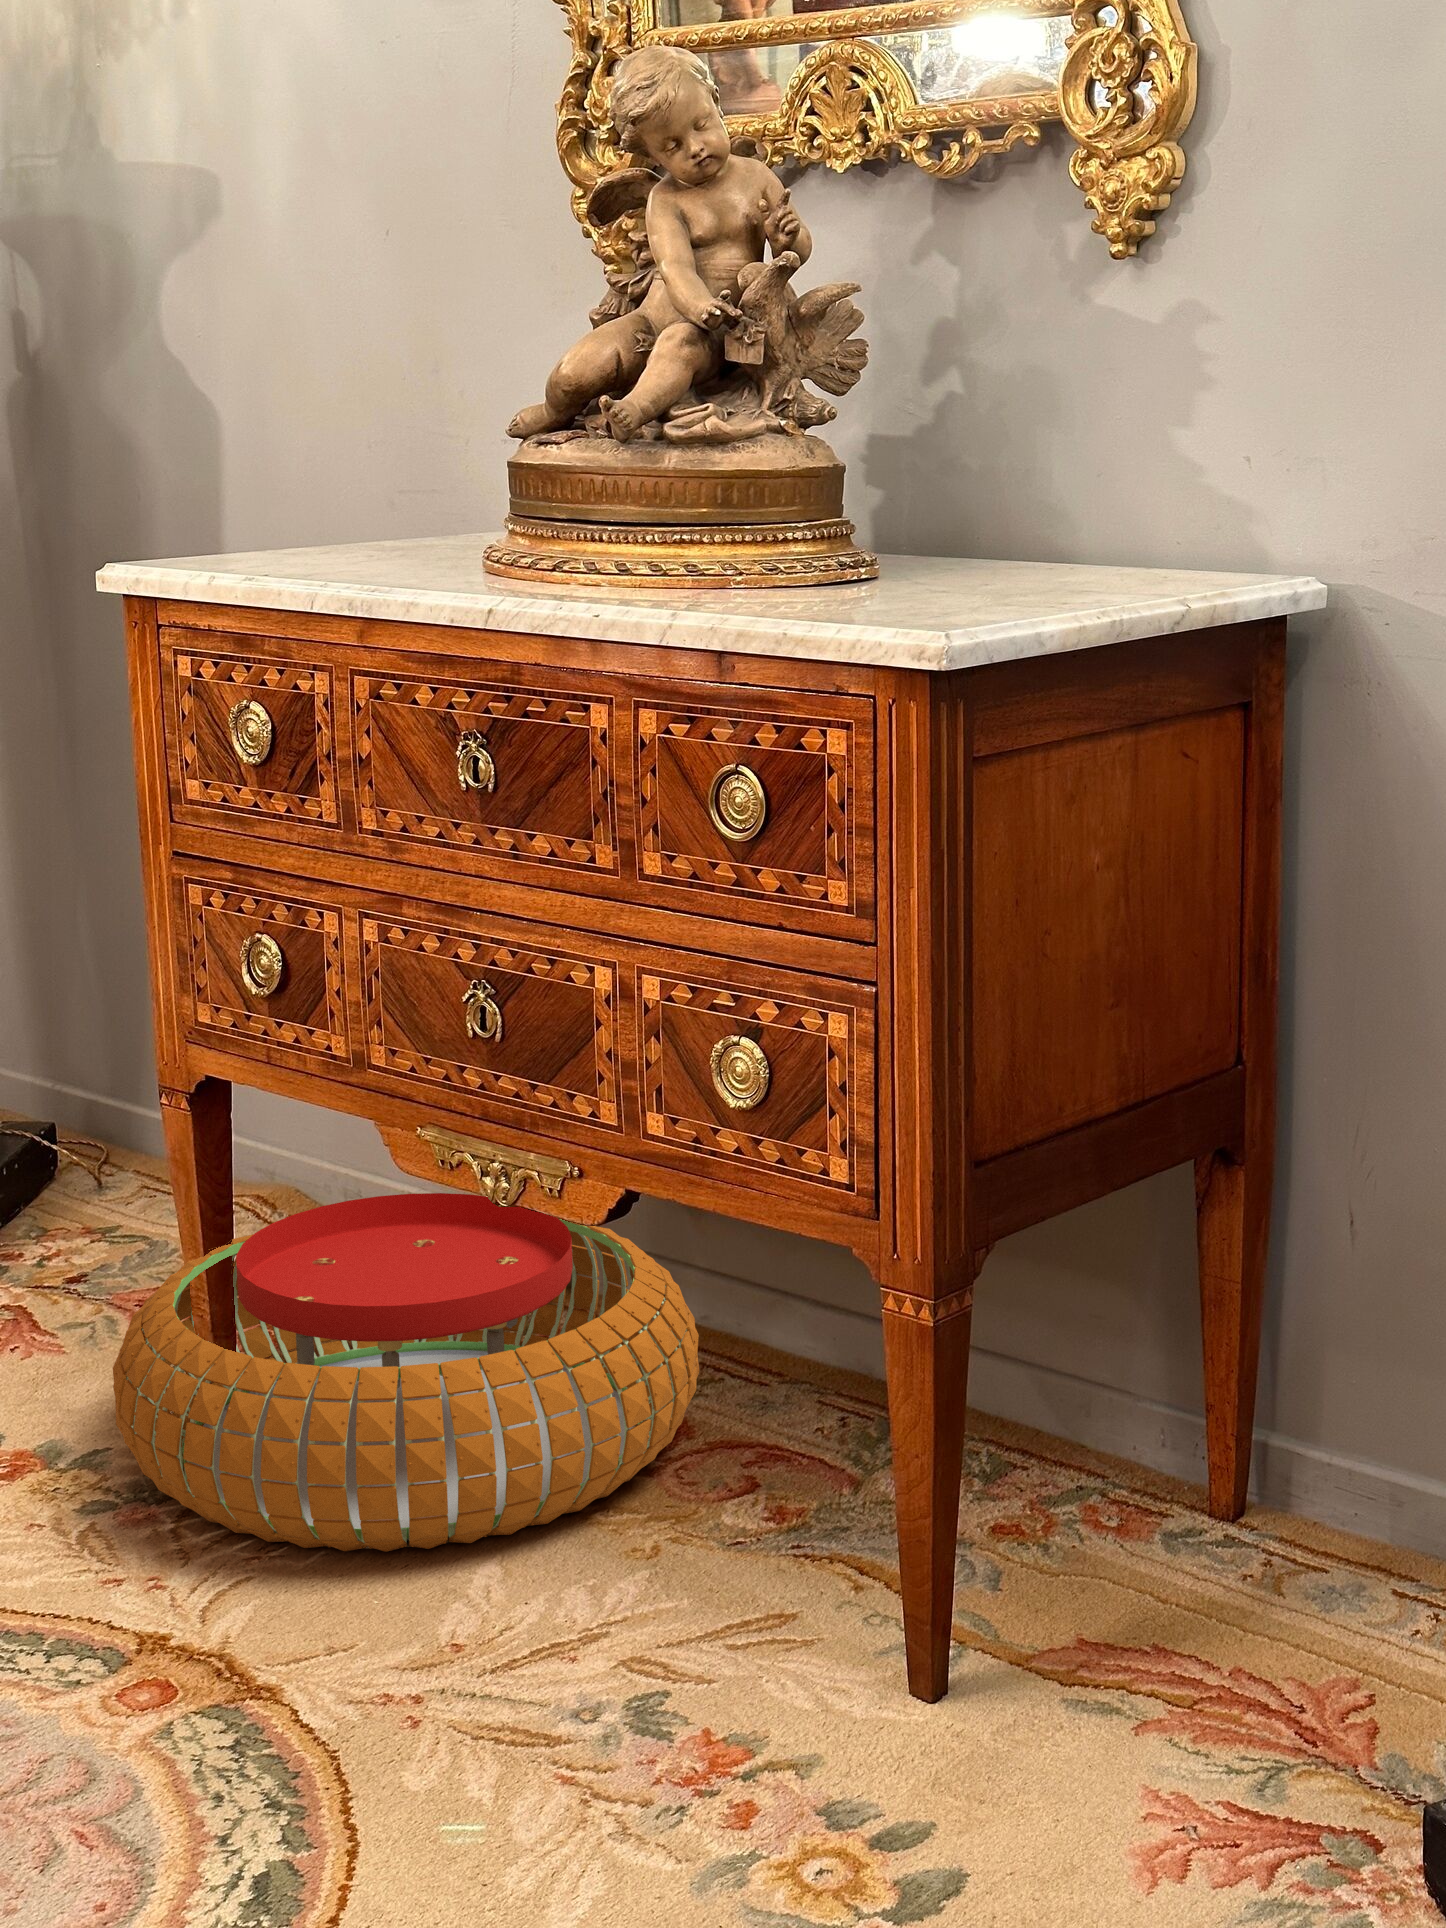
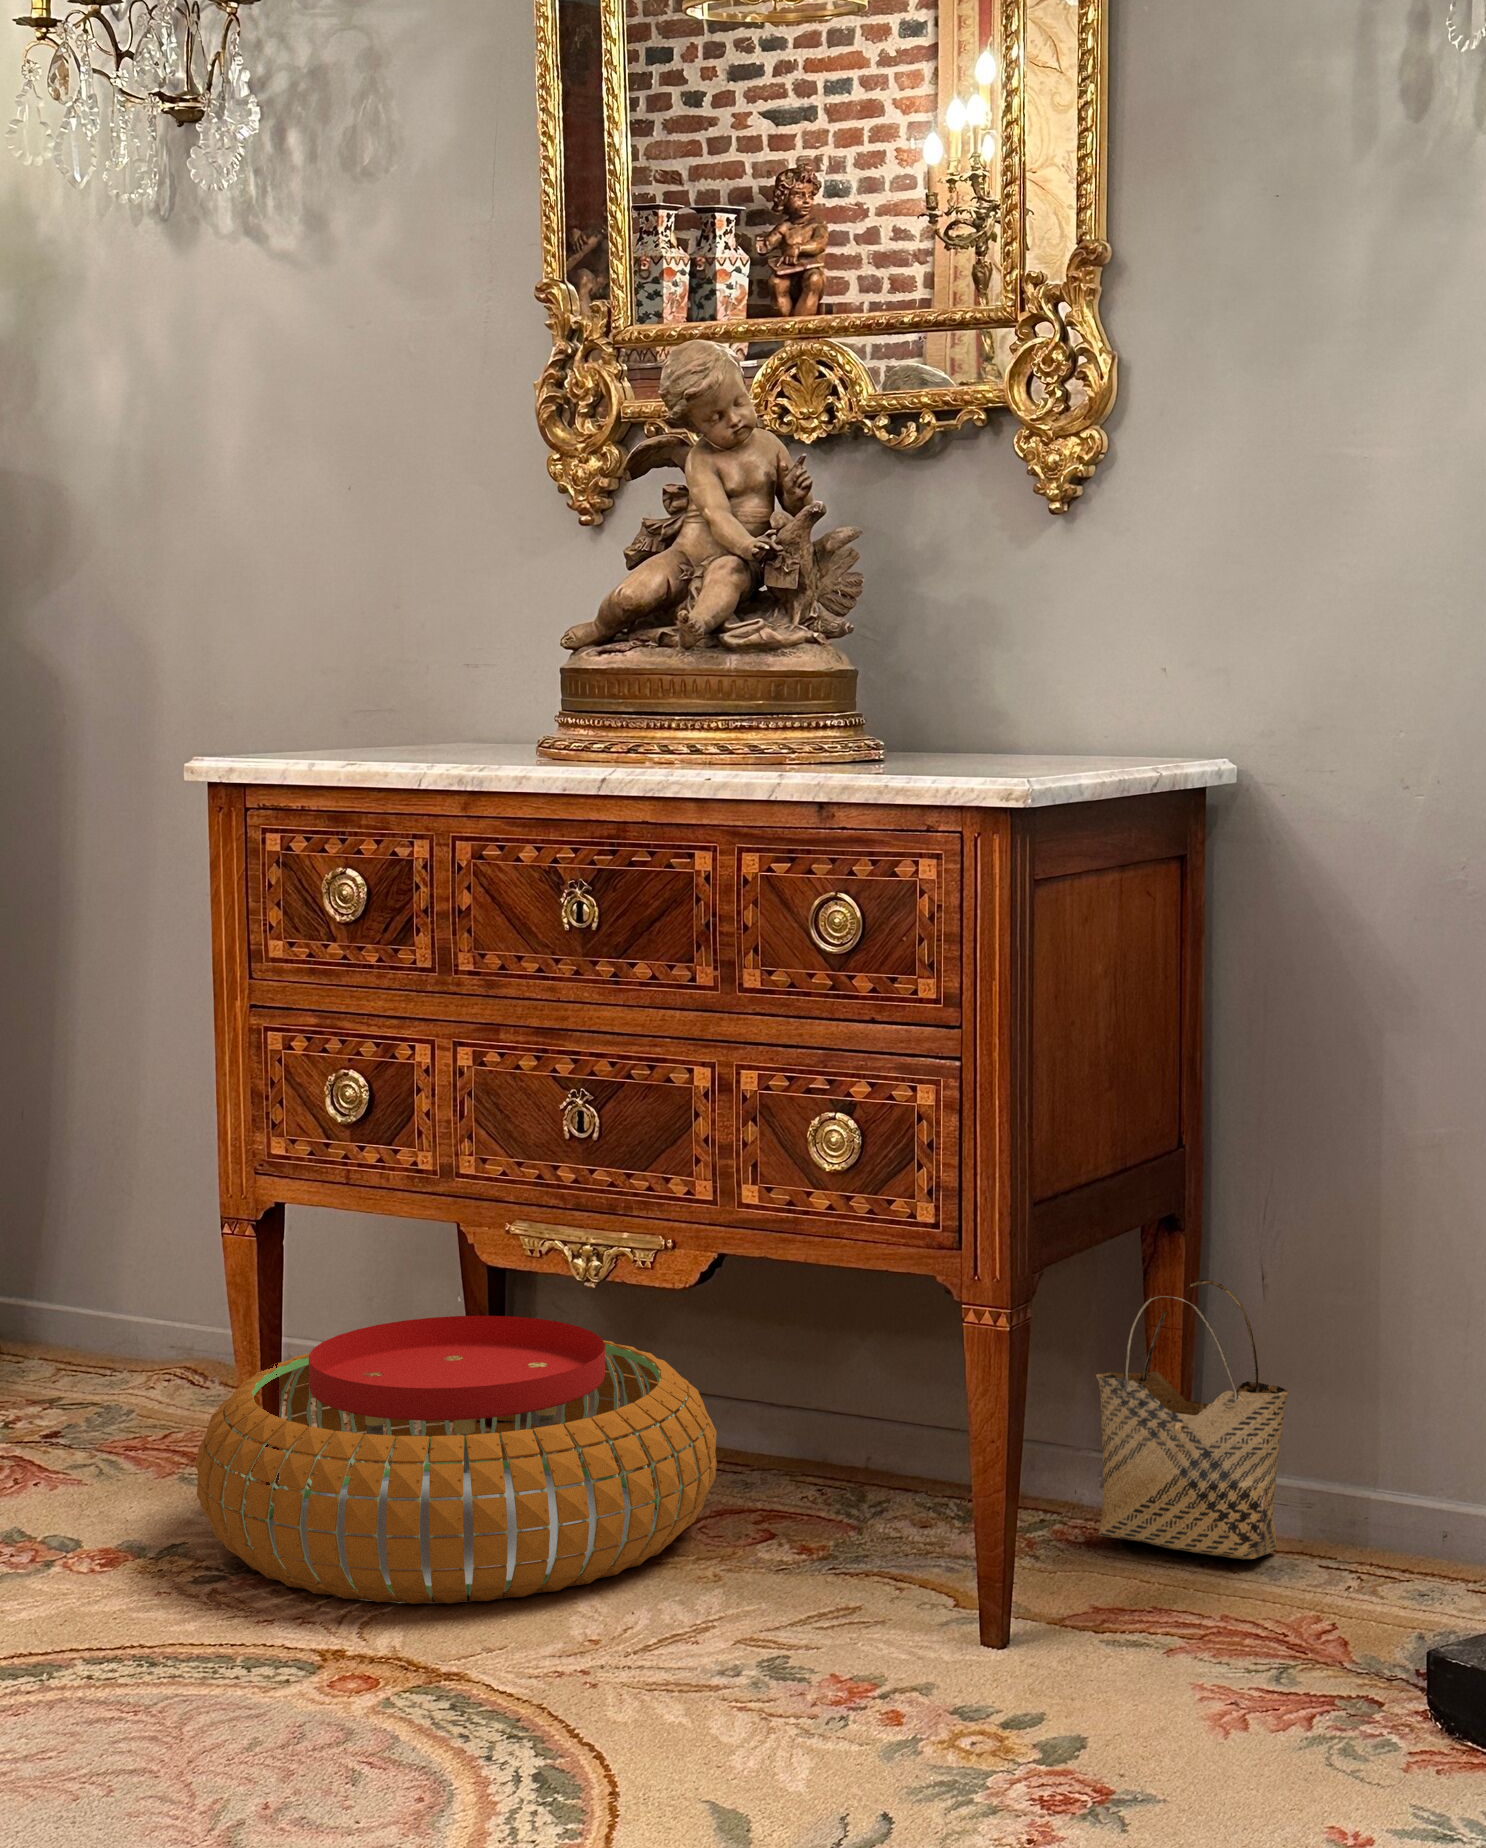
woven basket: none [1121,1224,1355,1572] -> present [1096,1280,1288,1559]

